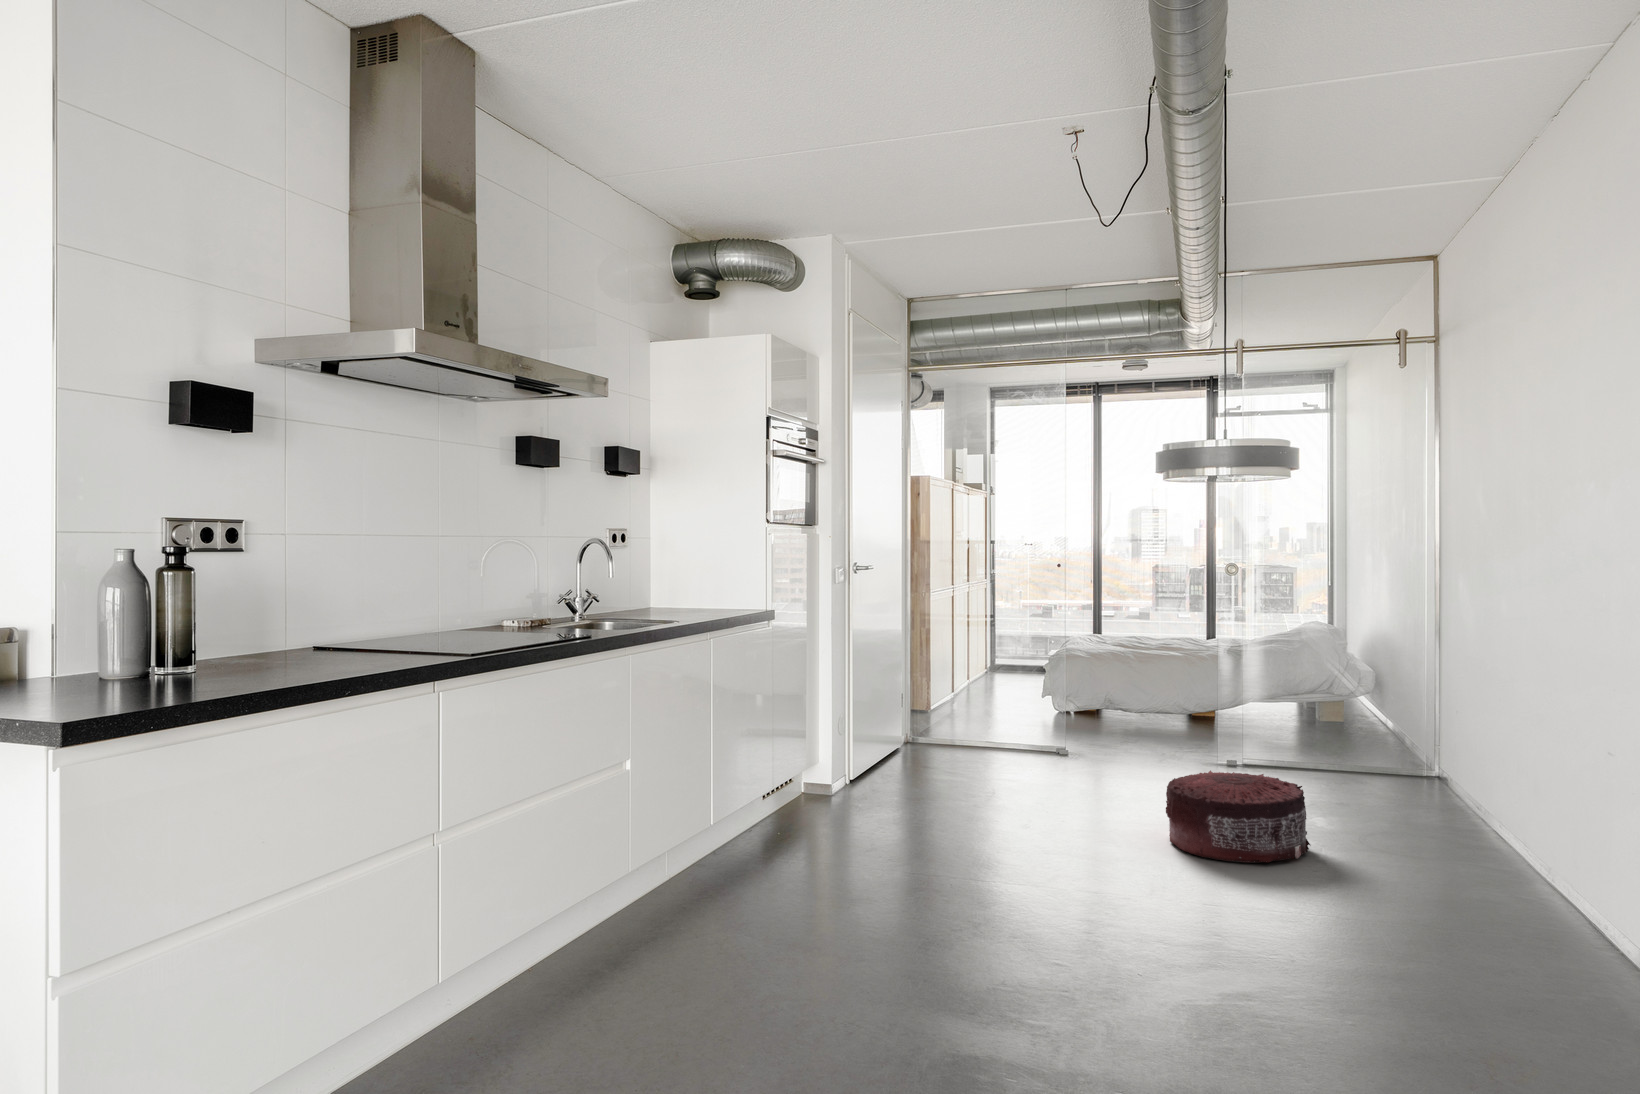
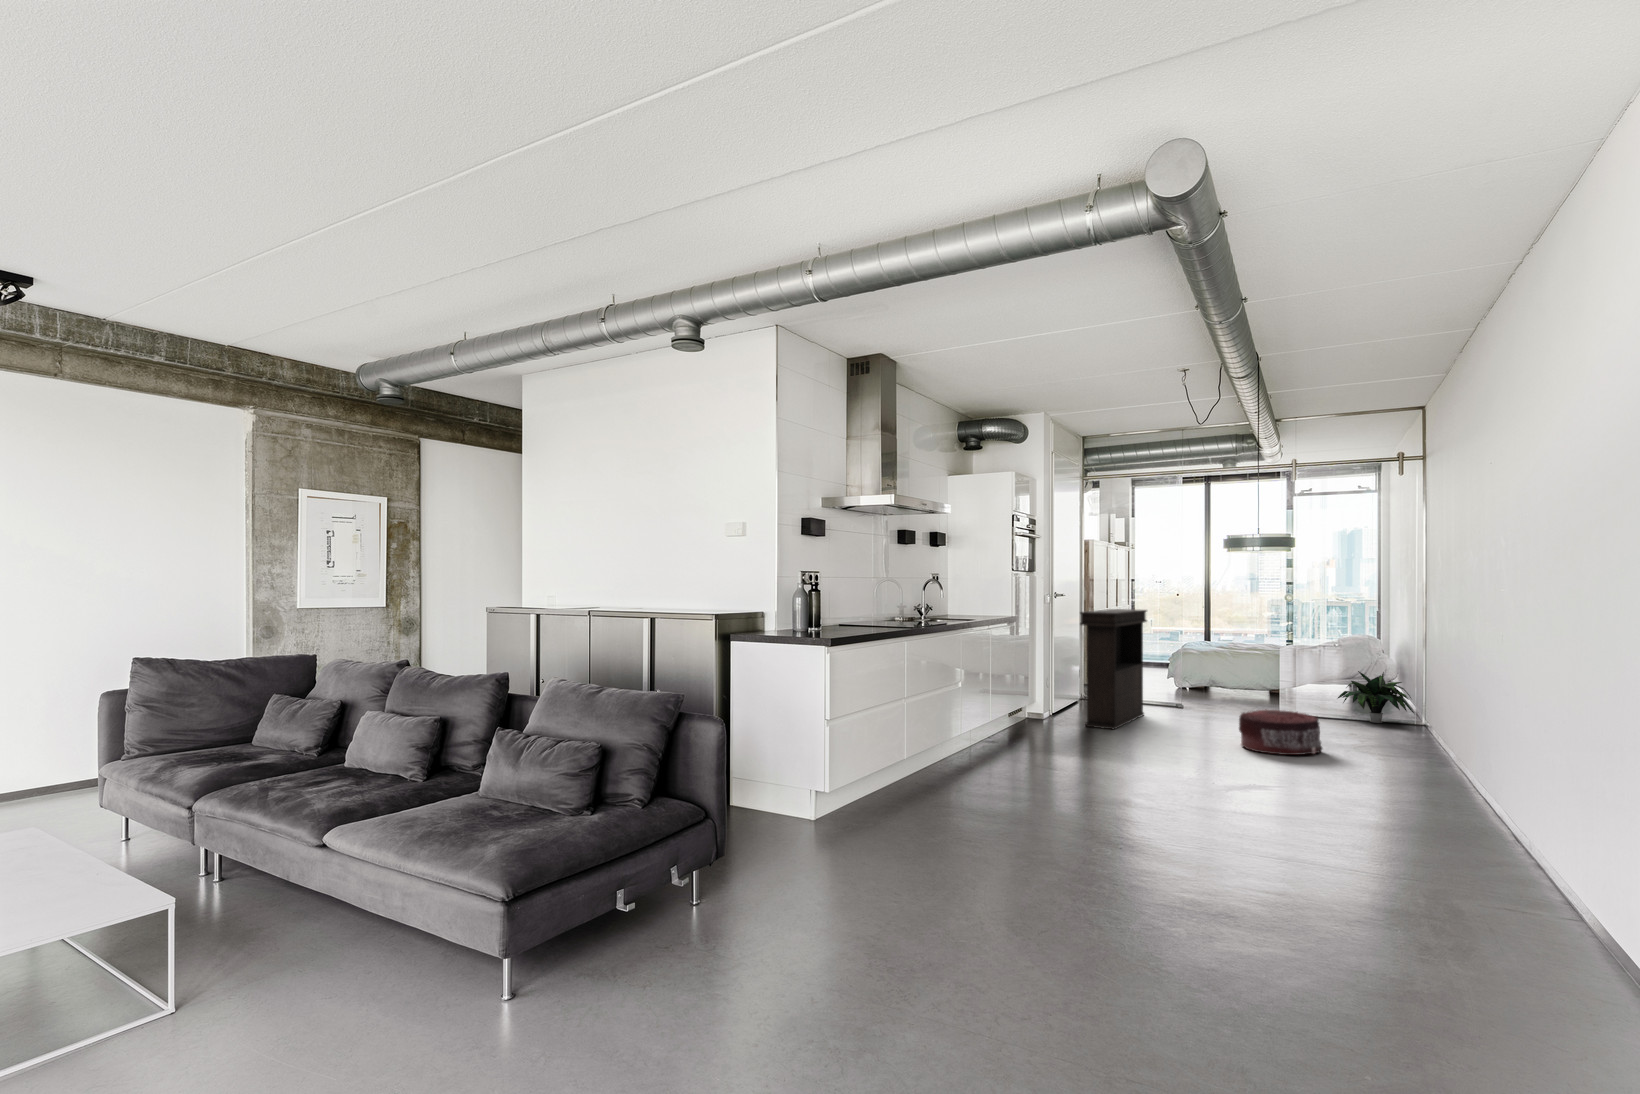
console table: none [893,590,1010,810] -> present [1080,609,1147,729]
potted plant: none [1302,686,1423,771] -> present [1338,671,1414,723]

